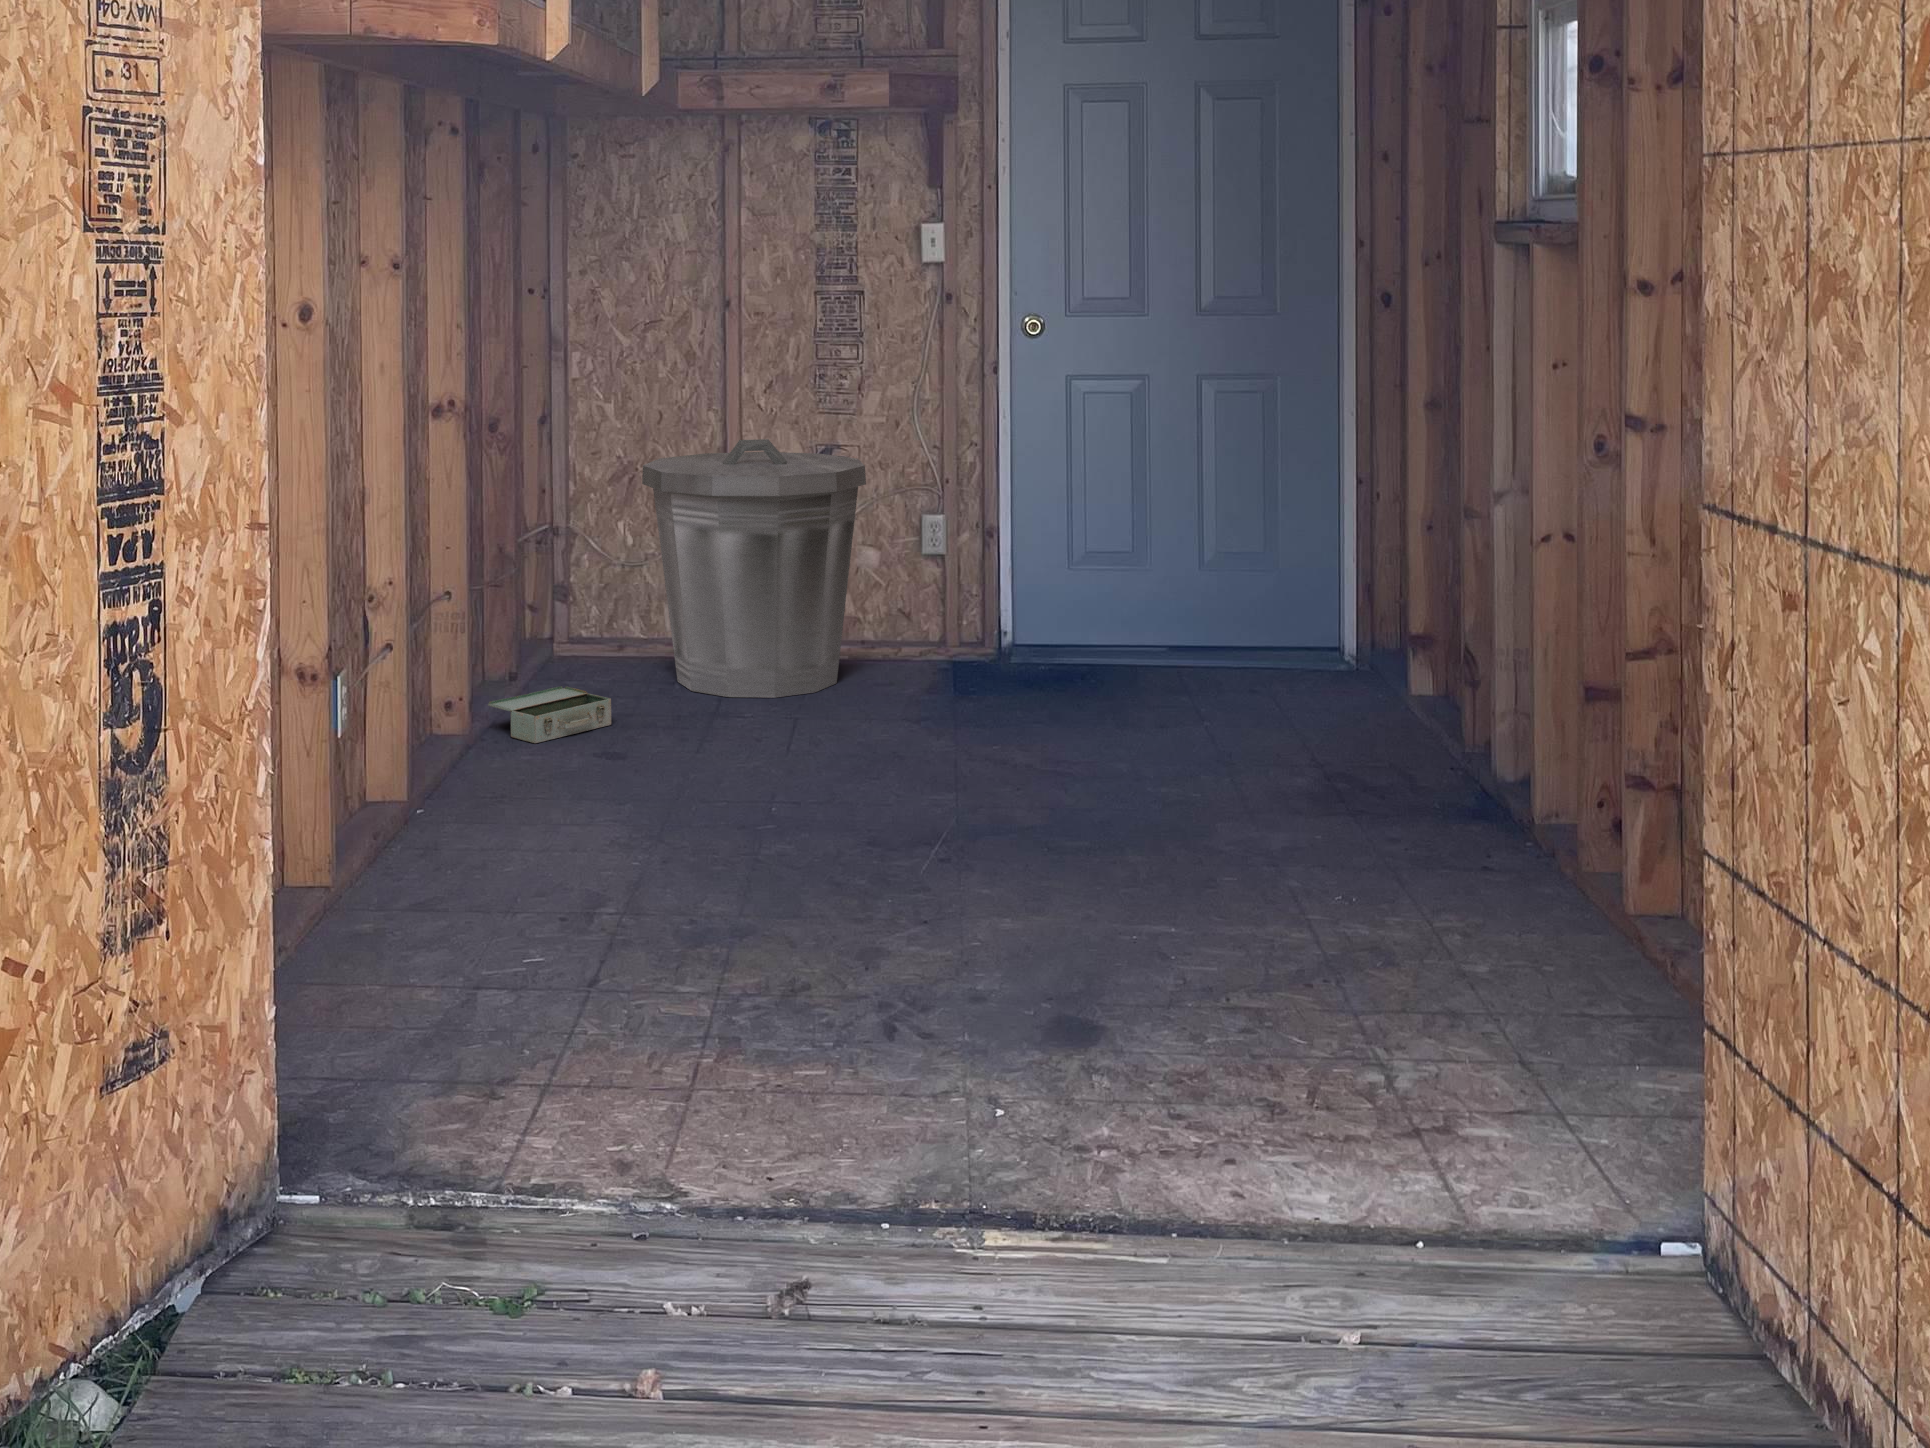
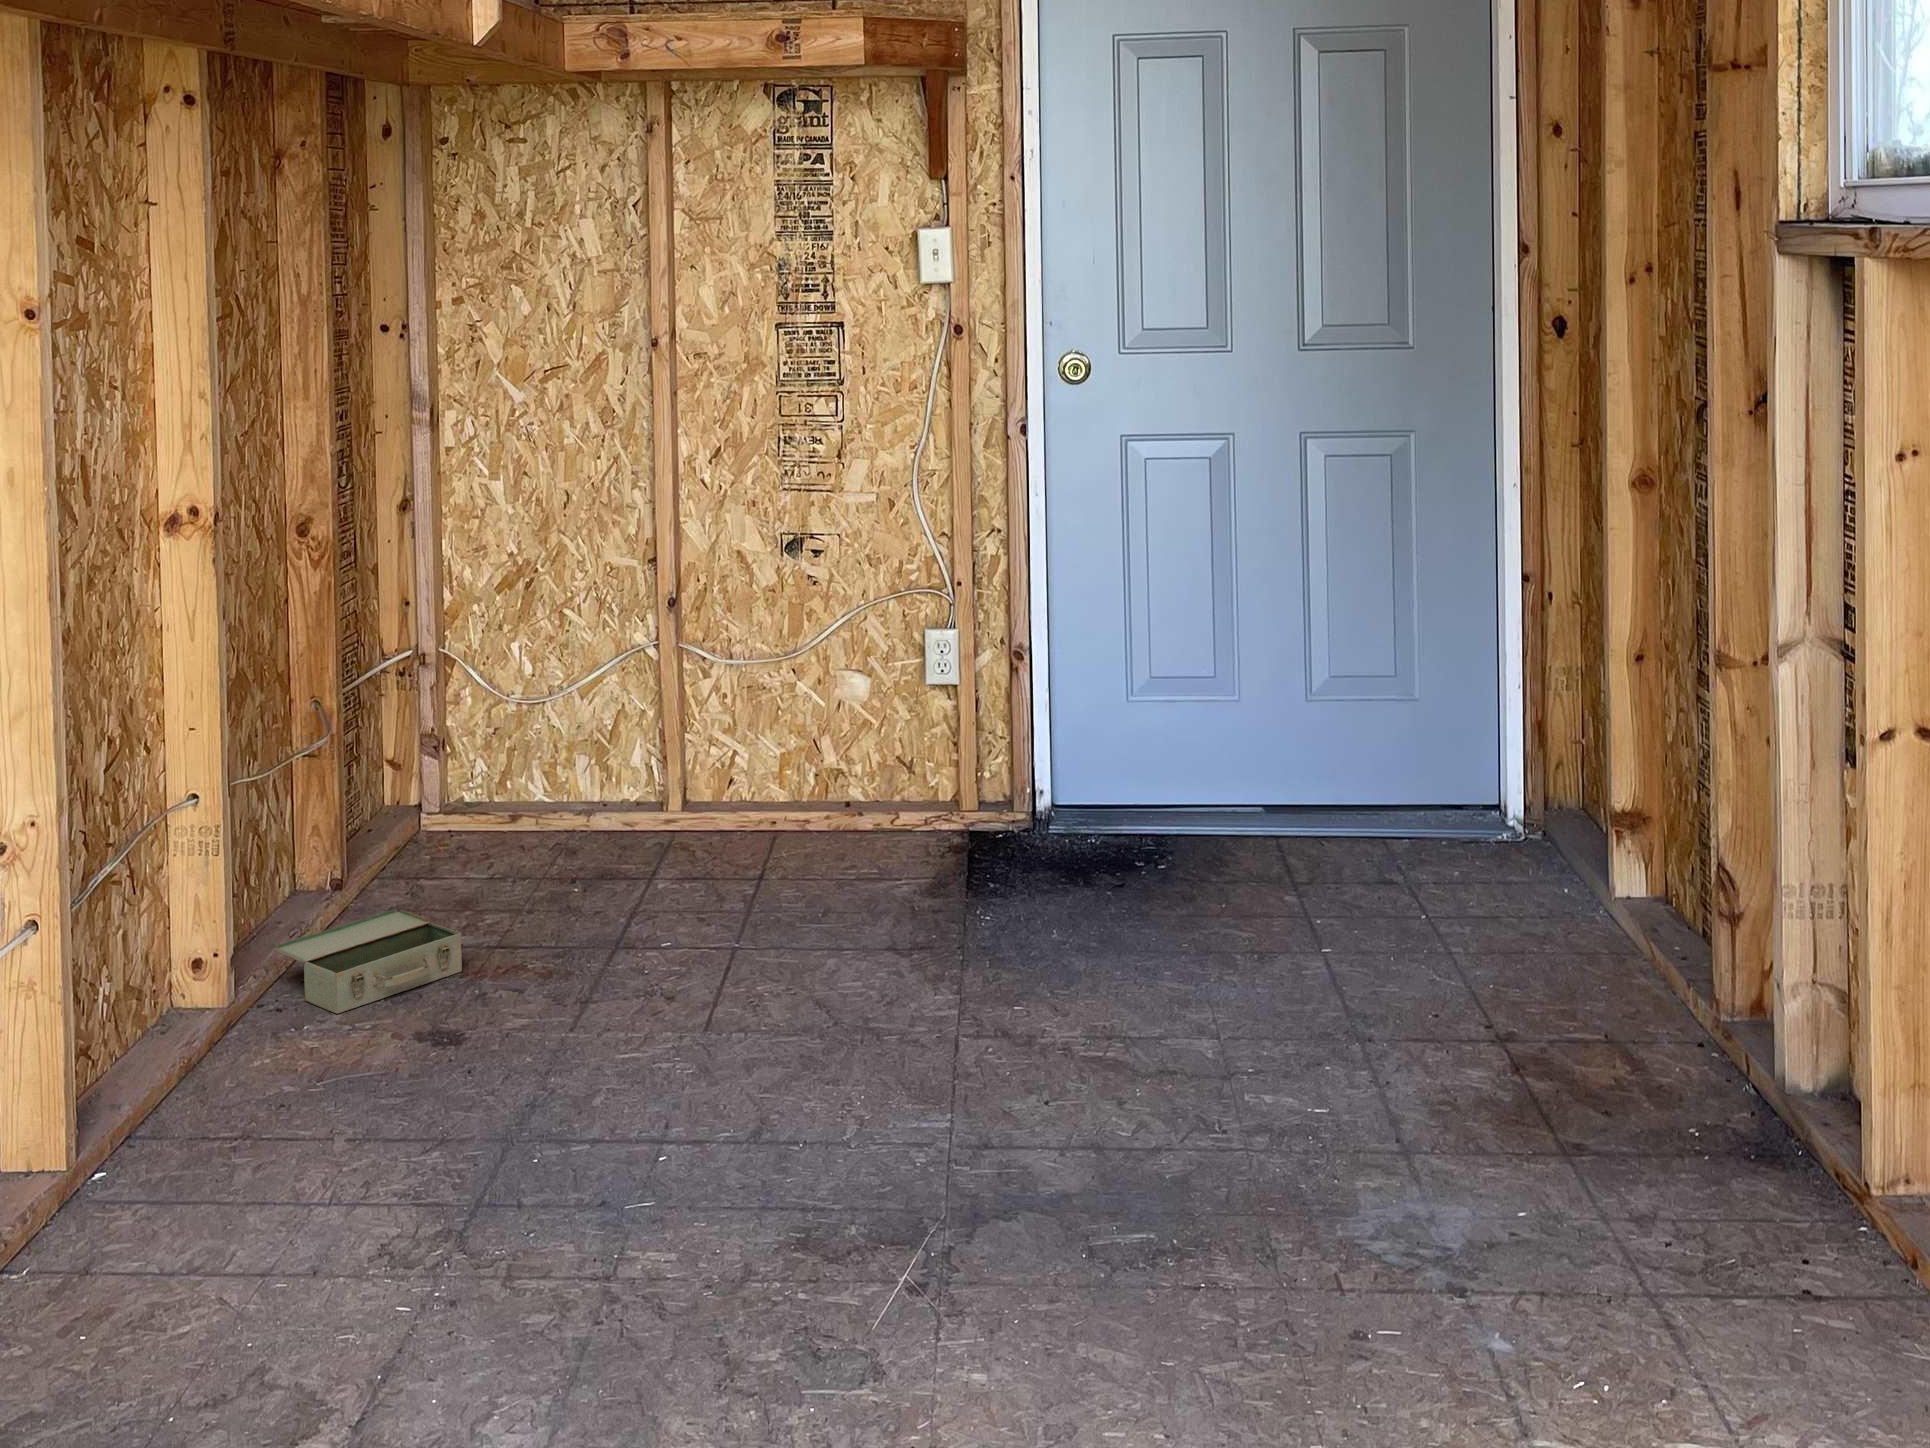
trash can: present [642,439,866,698] -> none [525,535,842,911]

